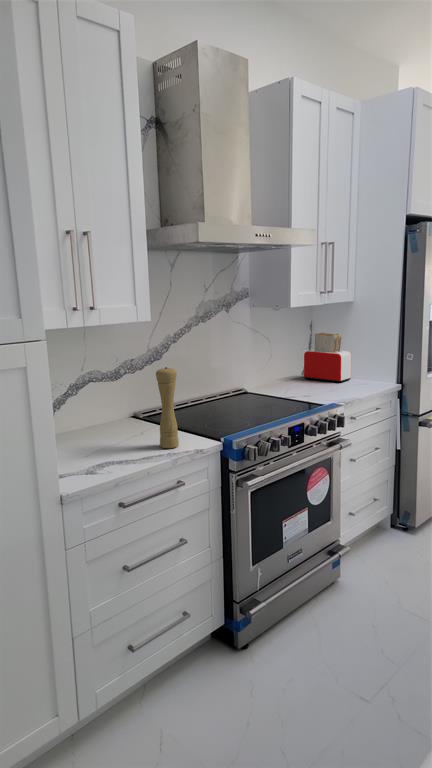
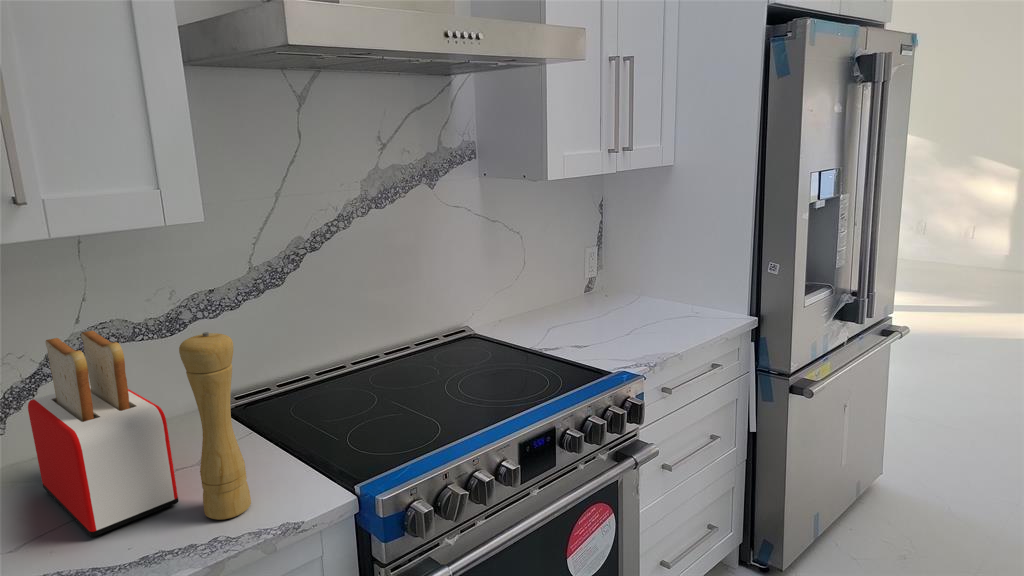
toaster: present [304,333,351,383] -> present [28,331,179,536]

